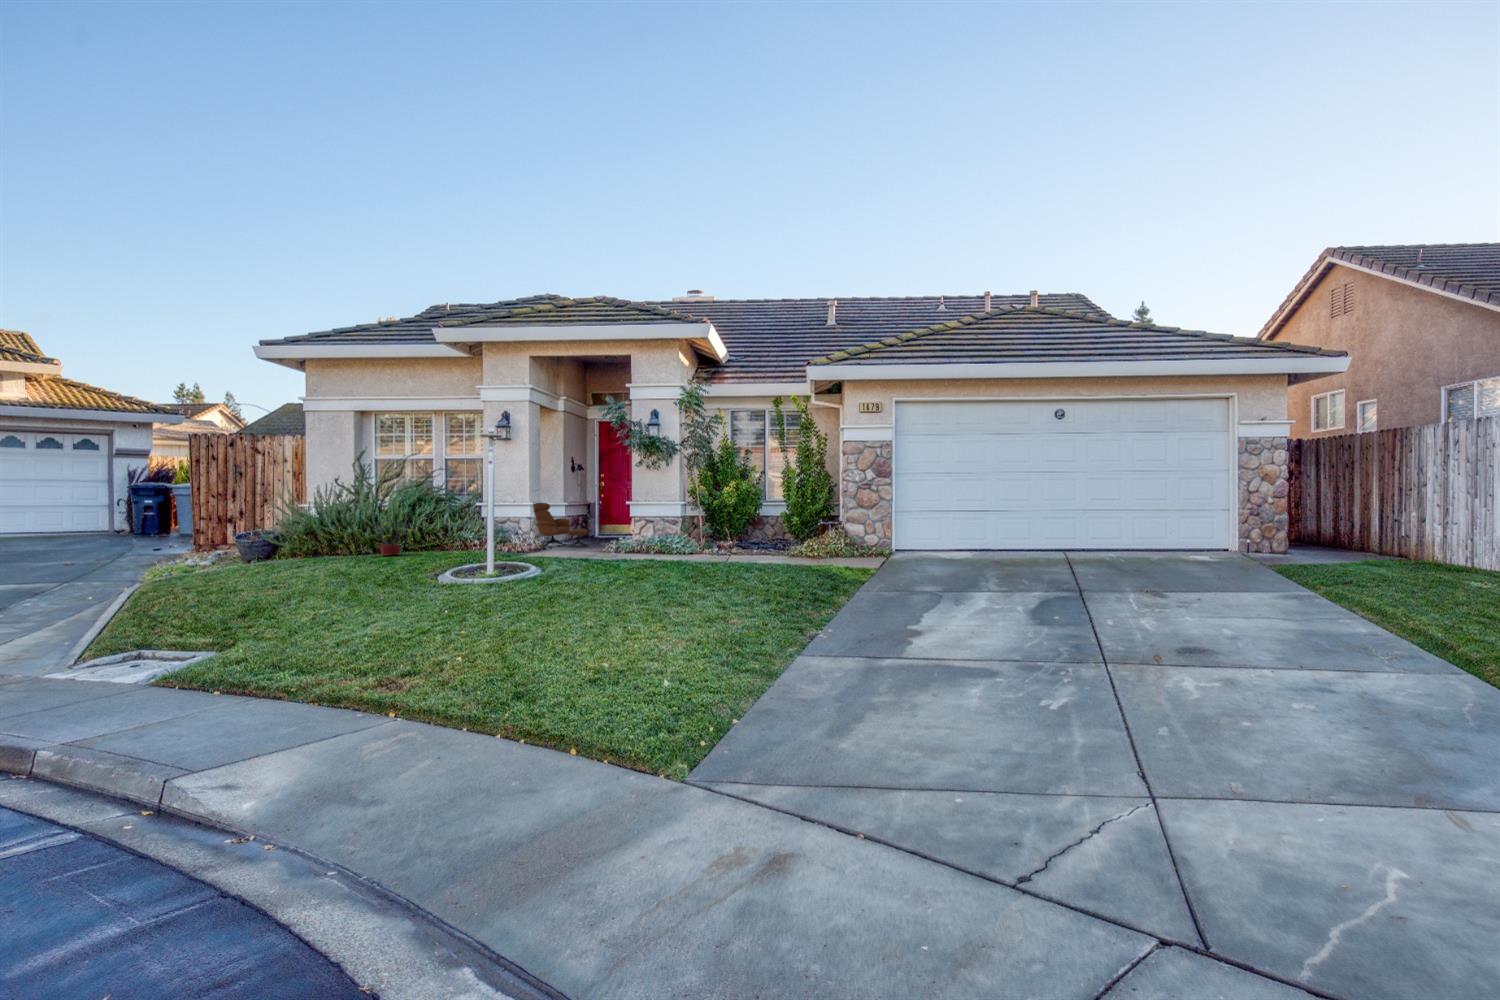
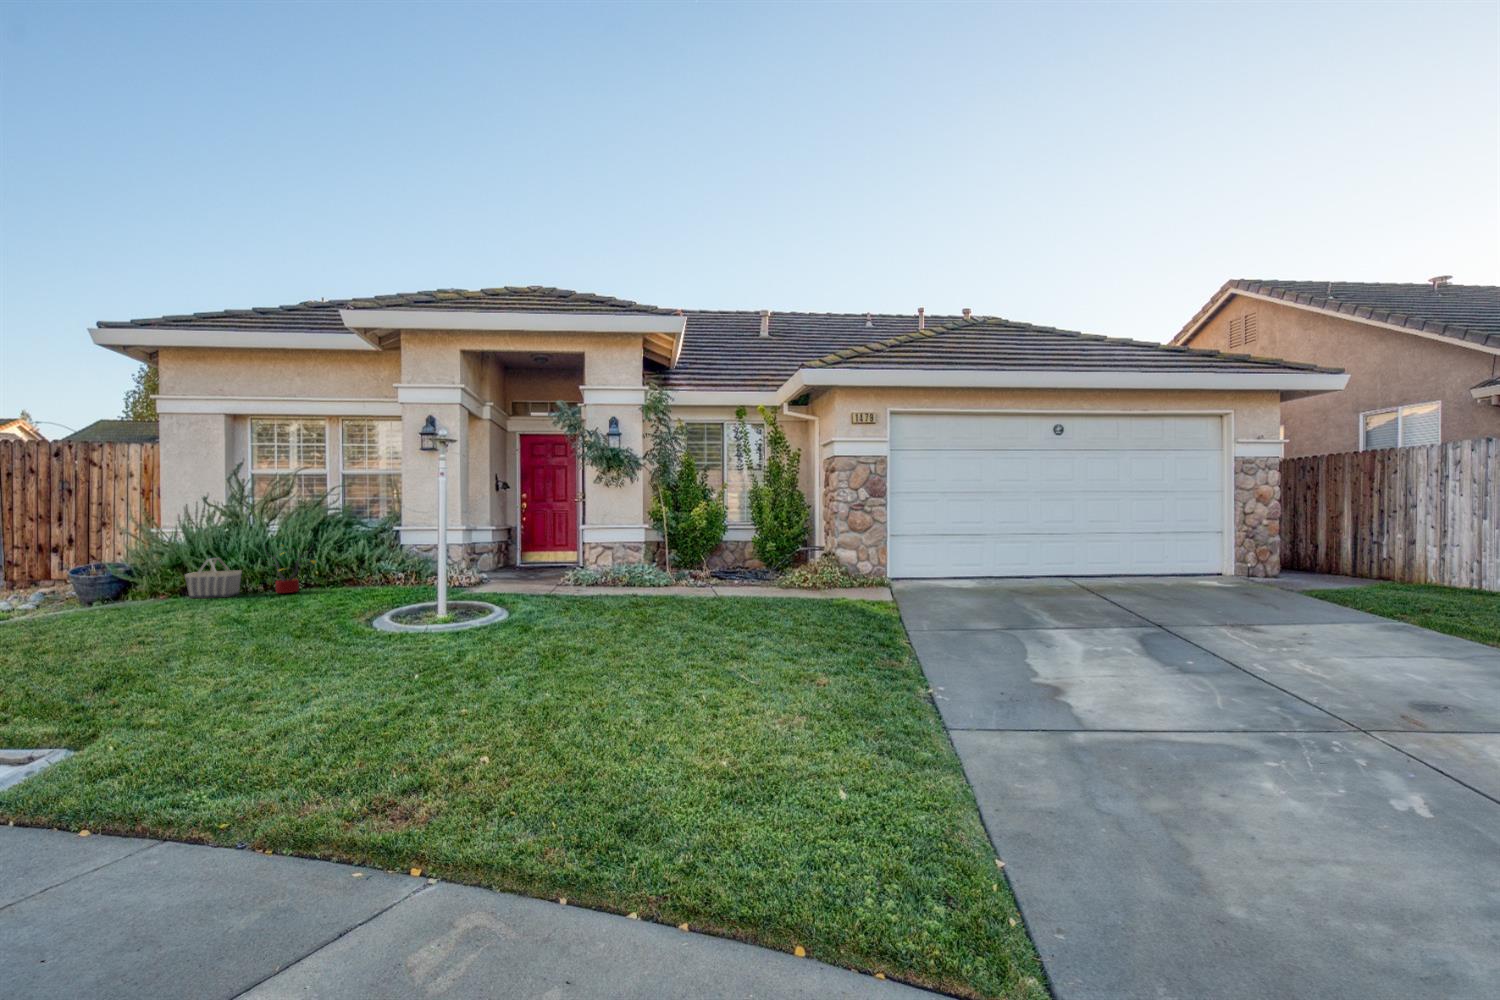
lounge chair: present [533,503,587,547] -> none [465,526,534,579]
basket: none [313,526,356,558] -> present [185,557,242,598]

